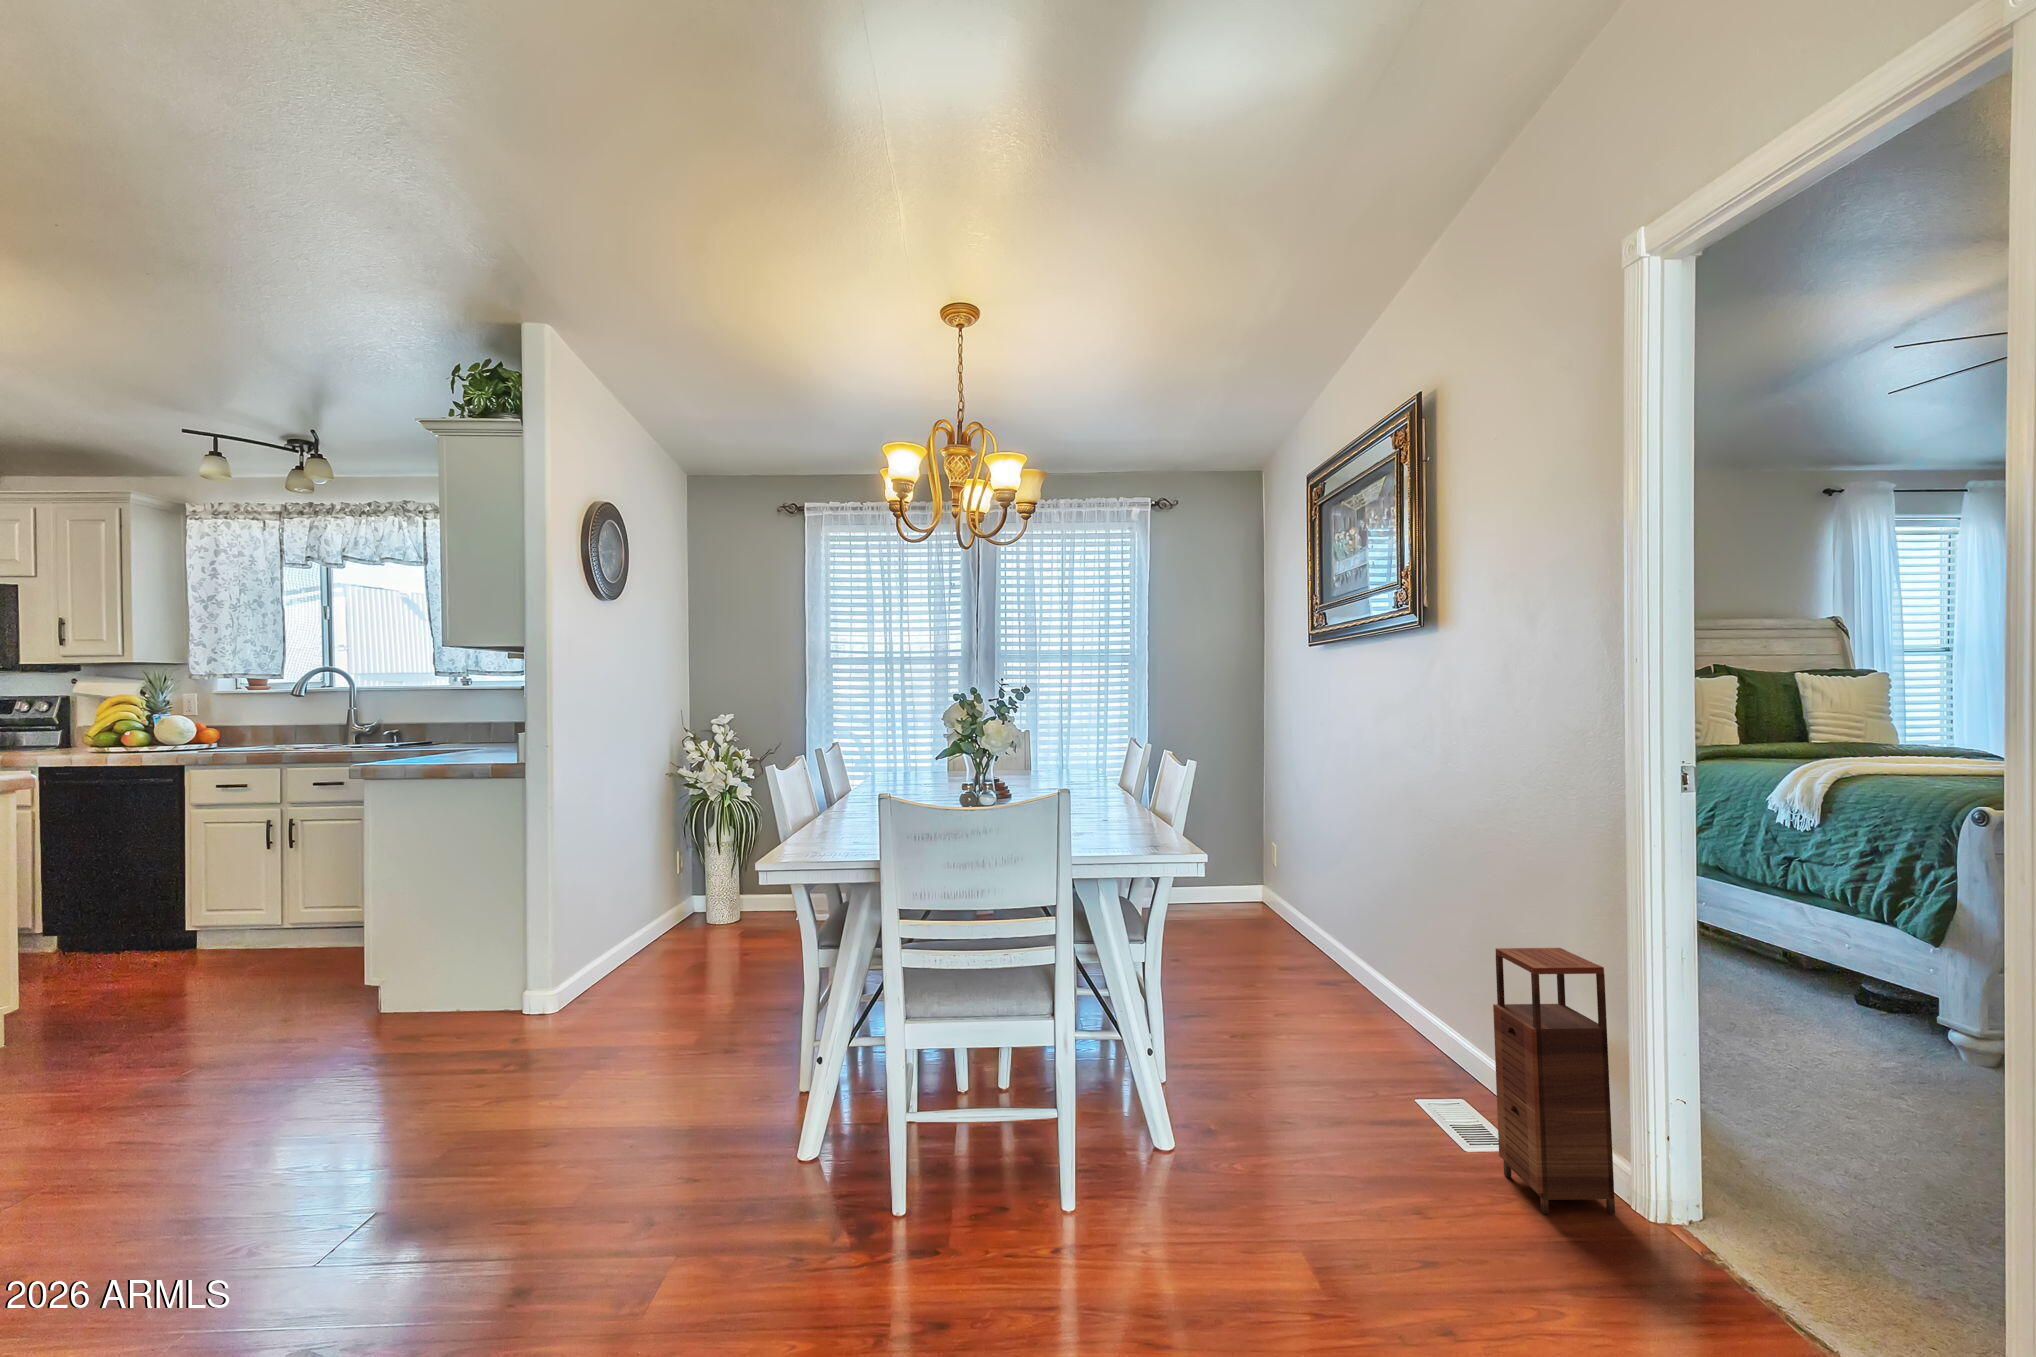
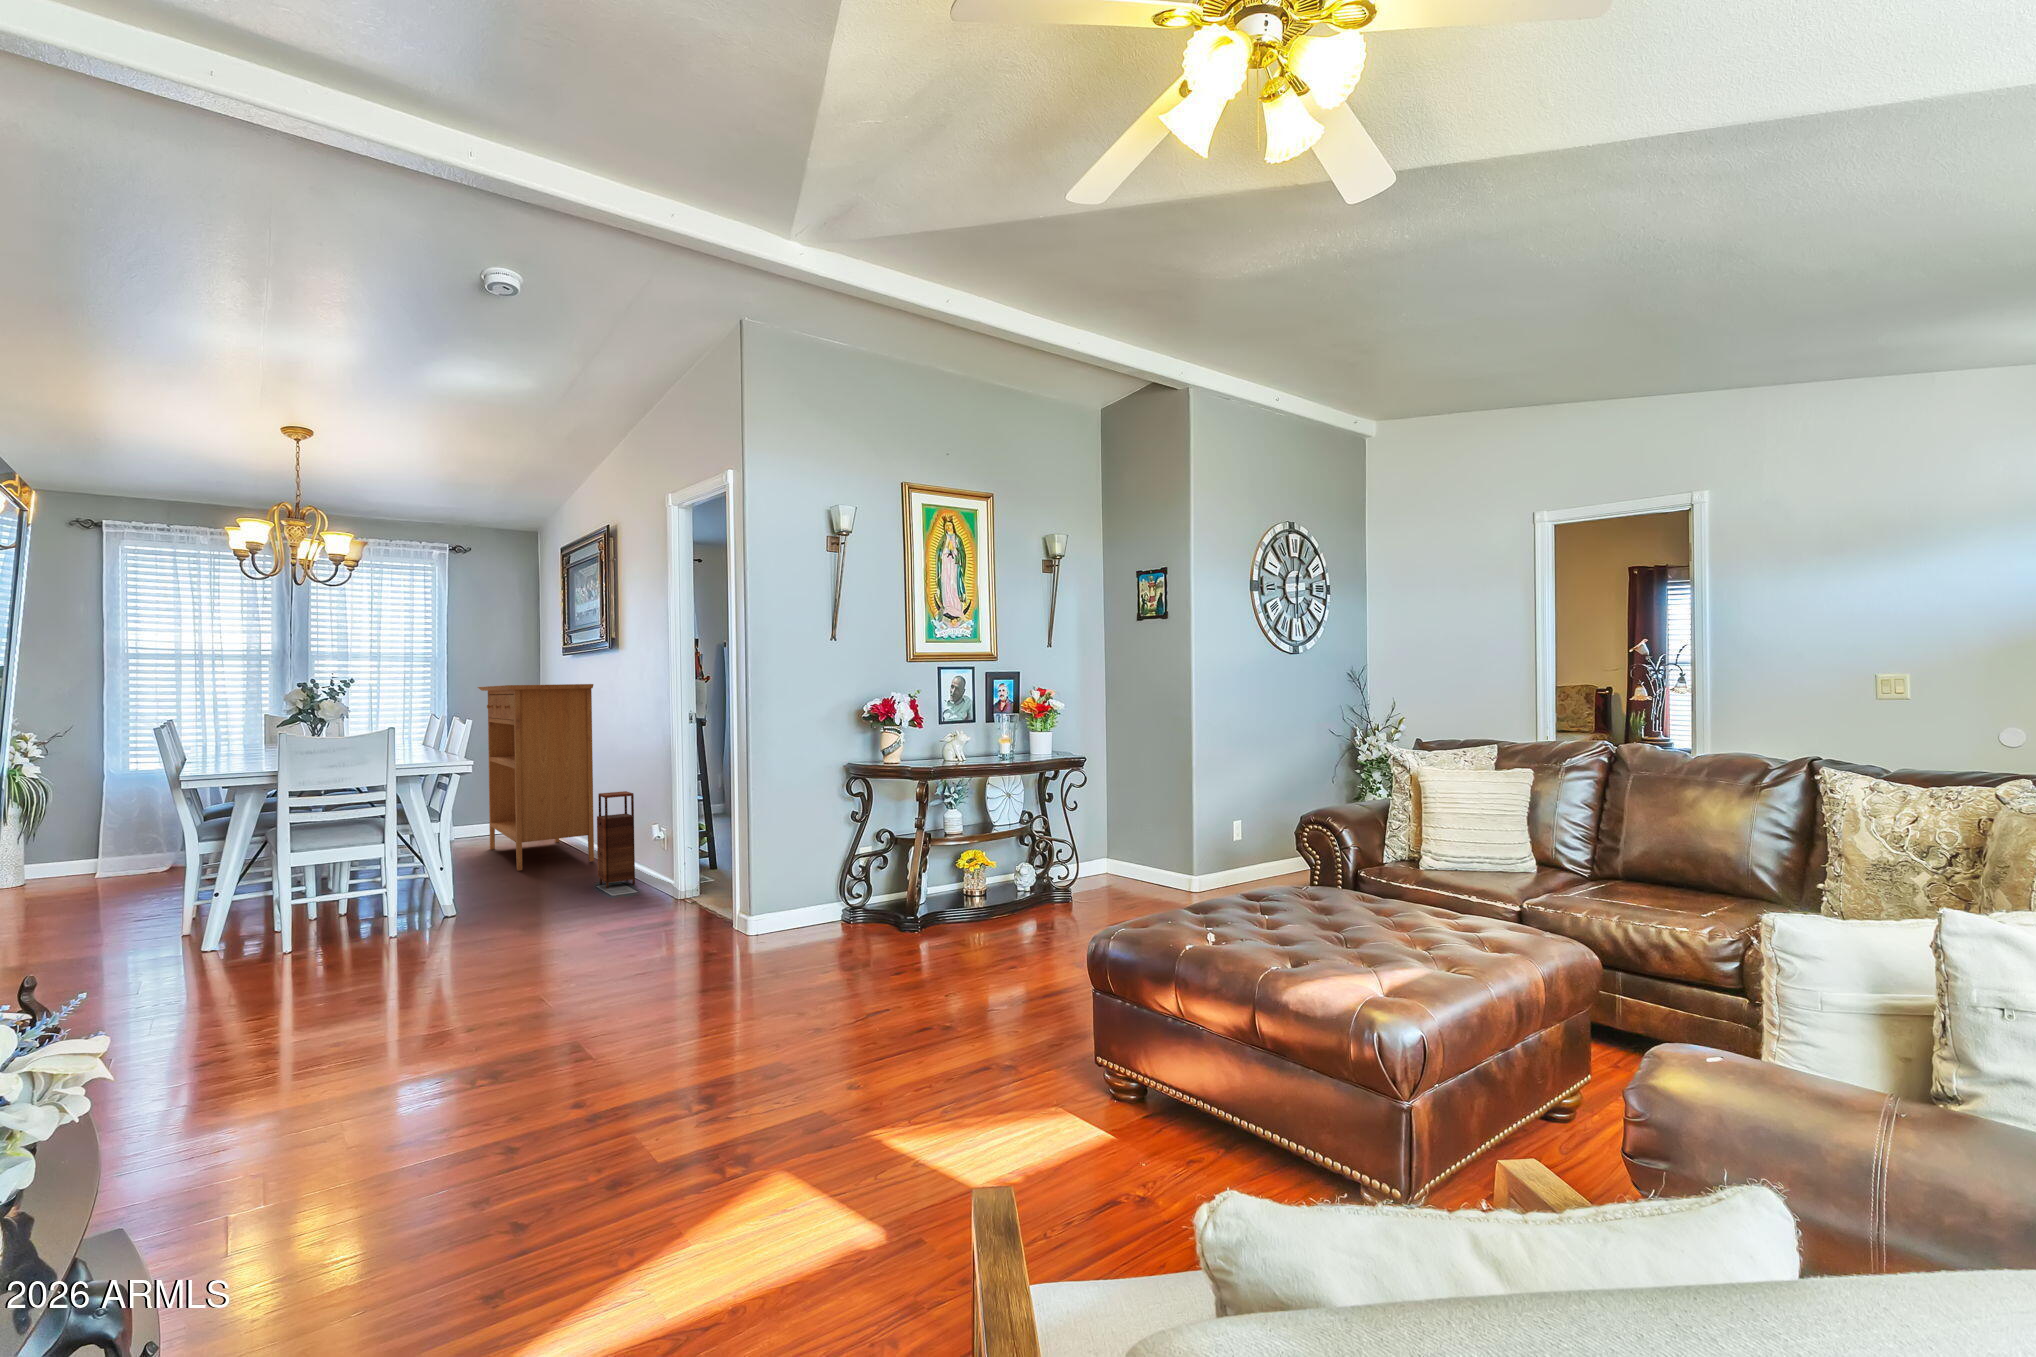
console table: none [1191,686,1419,1045] -> present [478,684,594,870]

